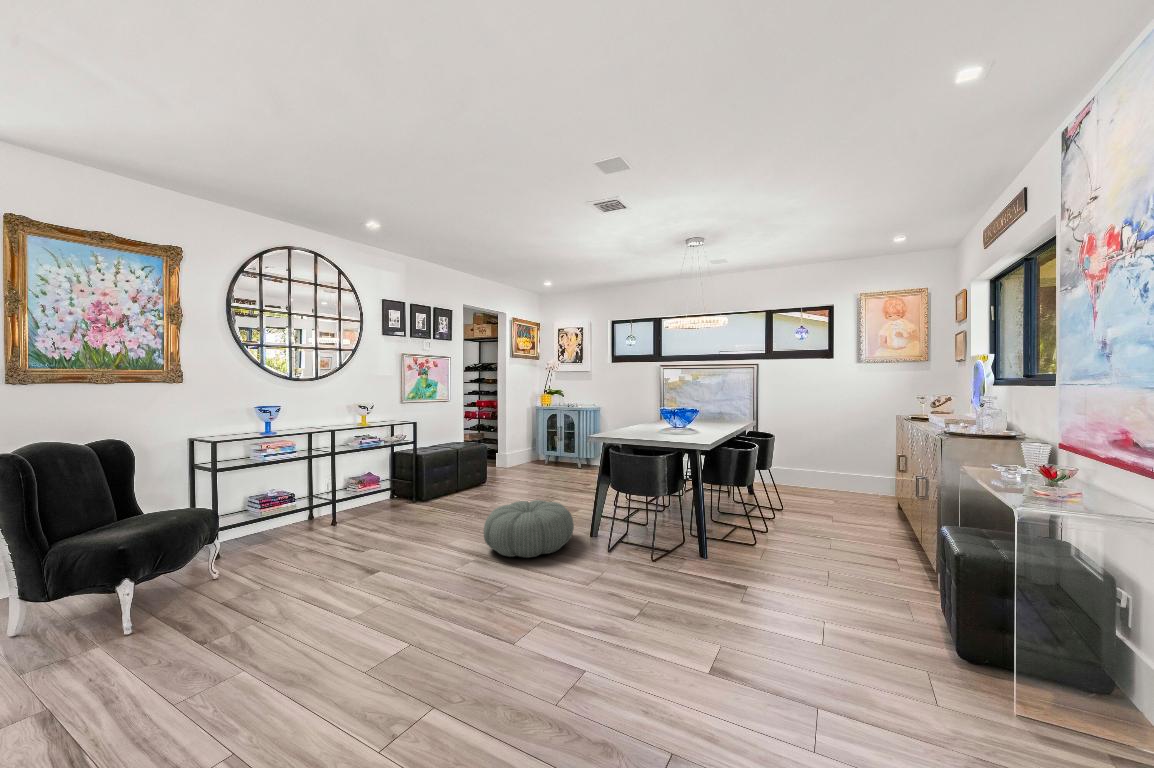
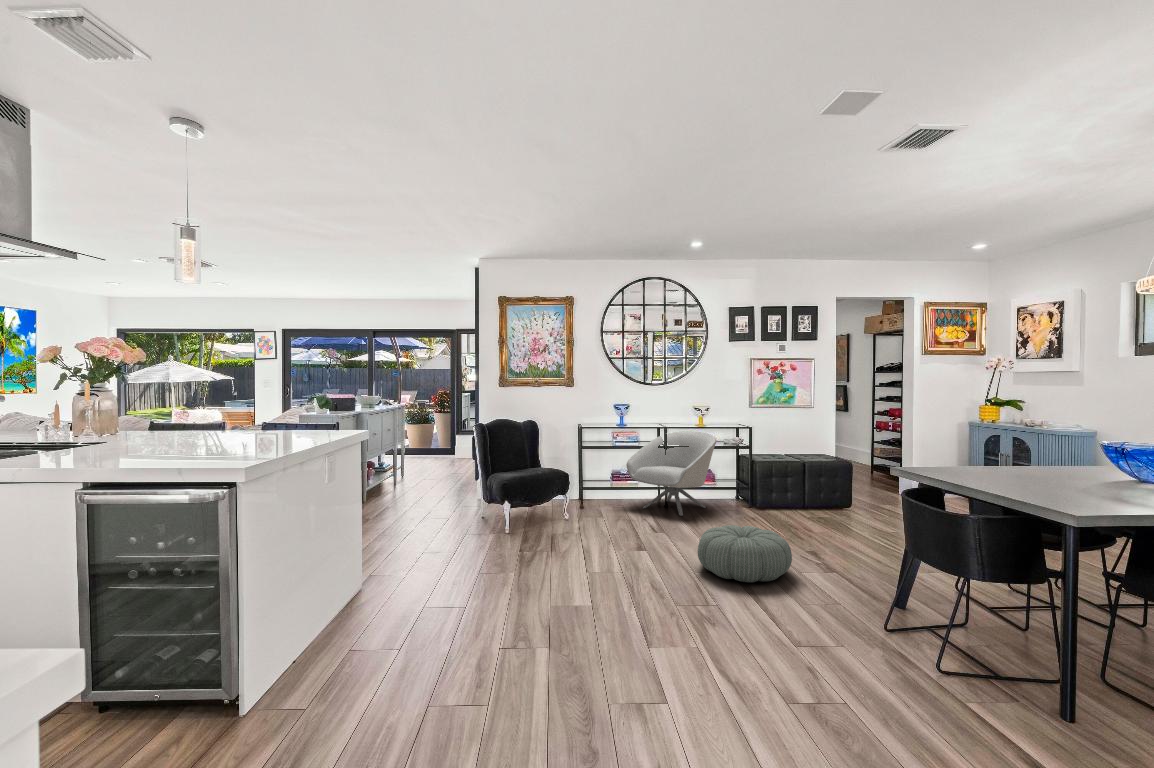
armchair: none [295,430,399,529] -> present [626,431,716,516]

